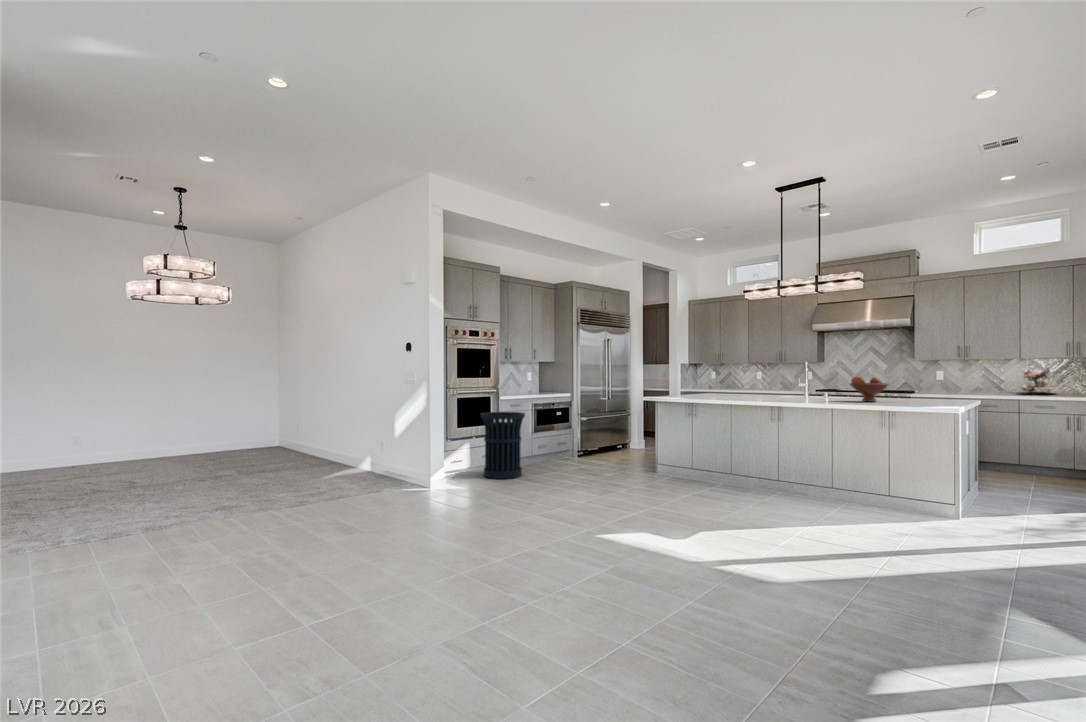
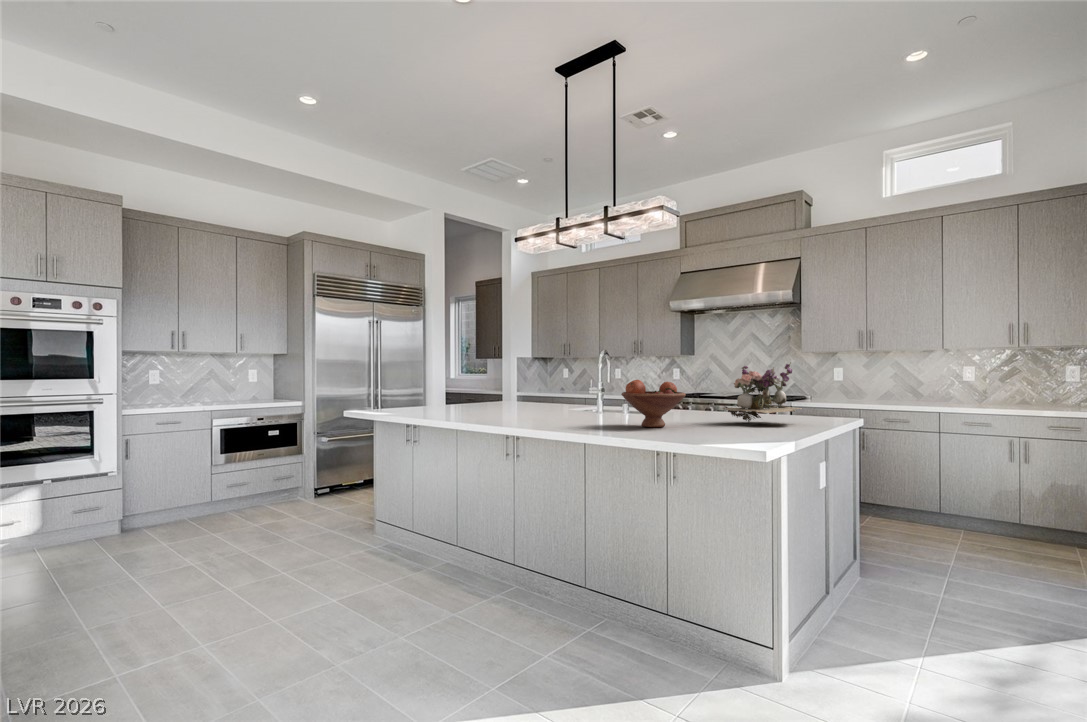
flower arrangement: present [1021,368,1057,393] -> present [723,362,802,422]
trash can: present [481,412,525,479] -> none [46,437,146,559]

